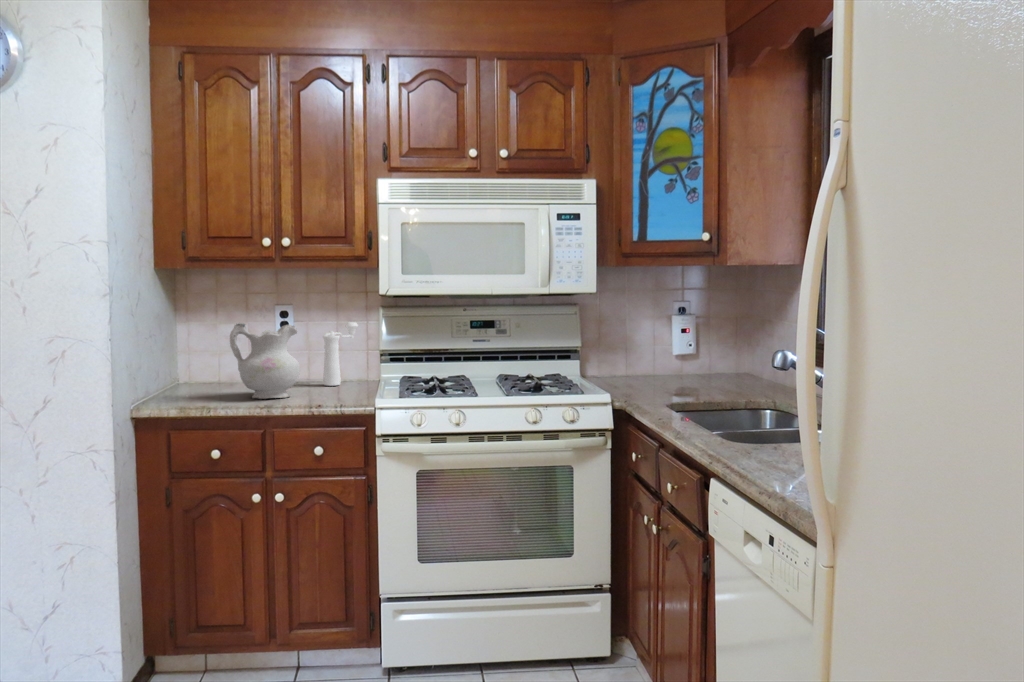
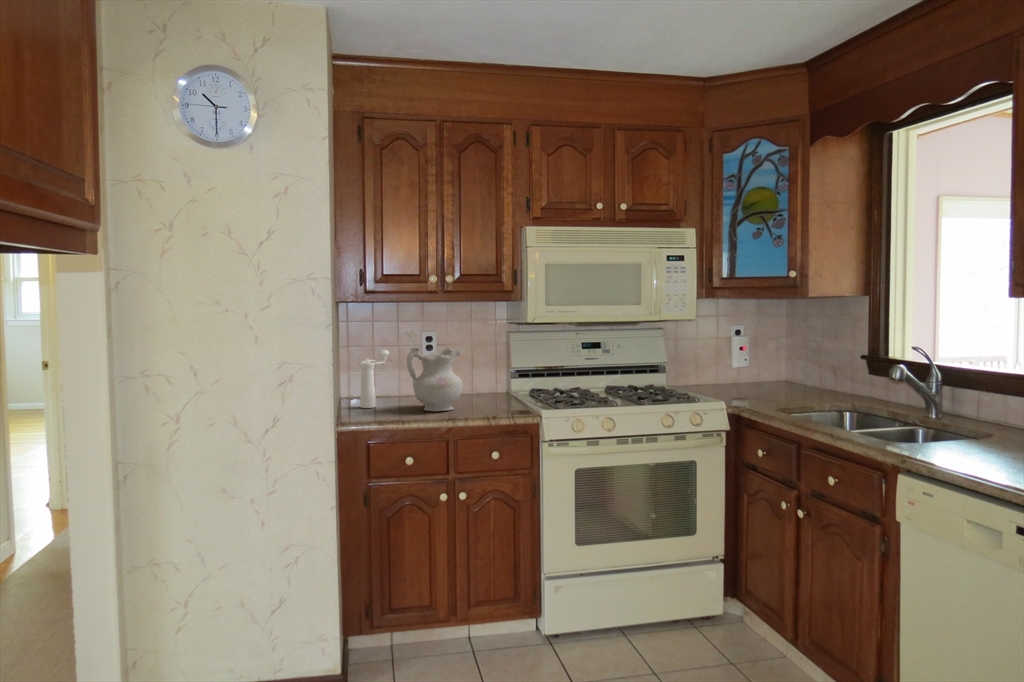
pepper mill: present [323,322,358,386] -> present [359,350,389,408]

